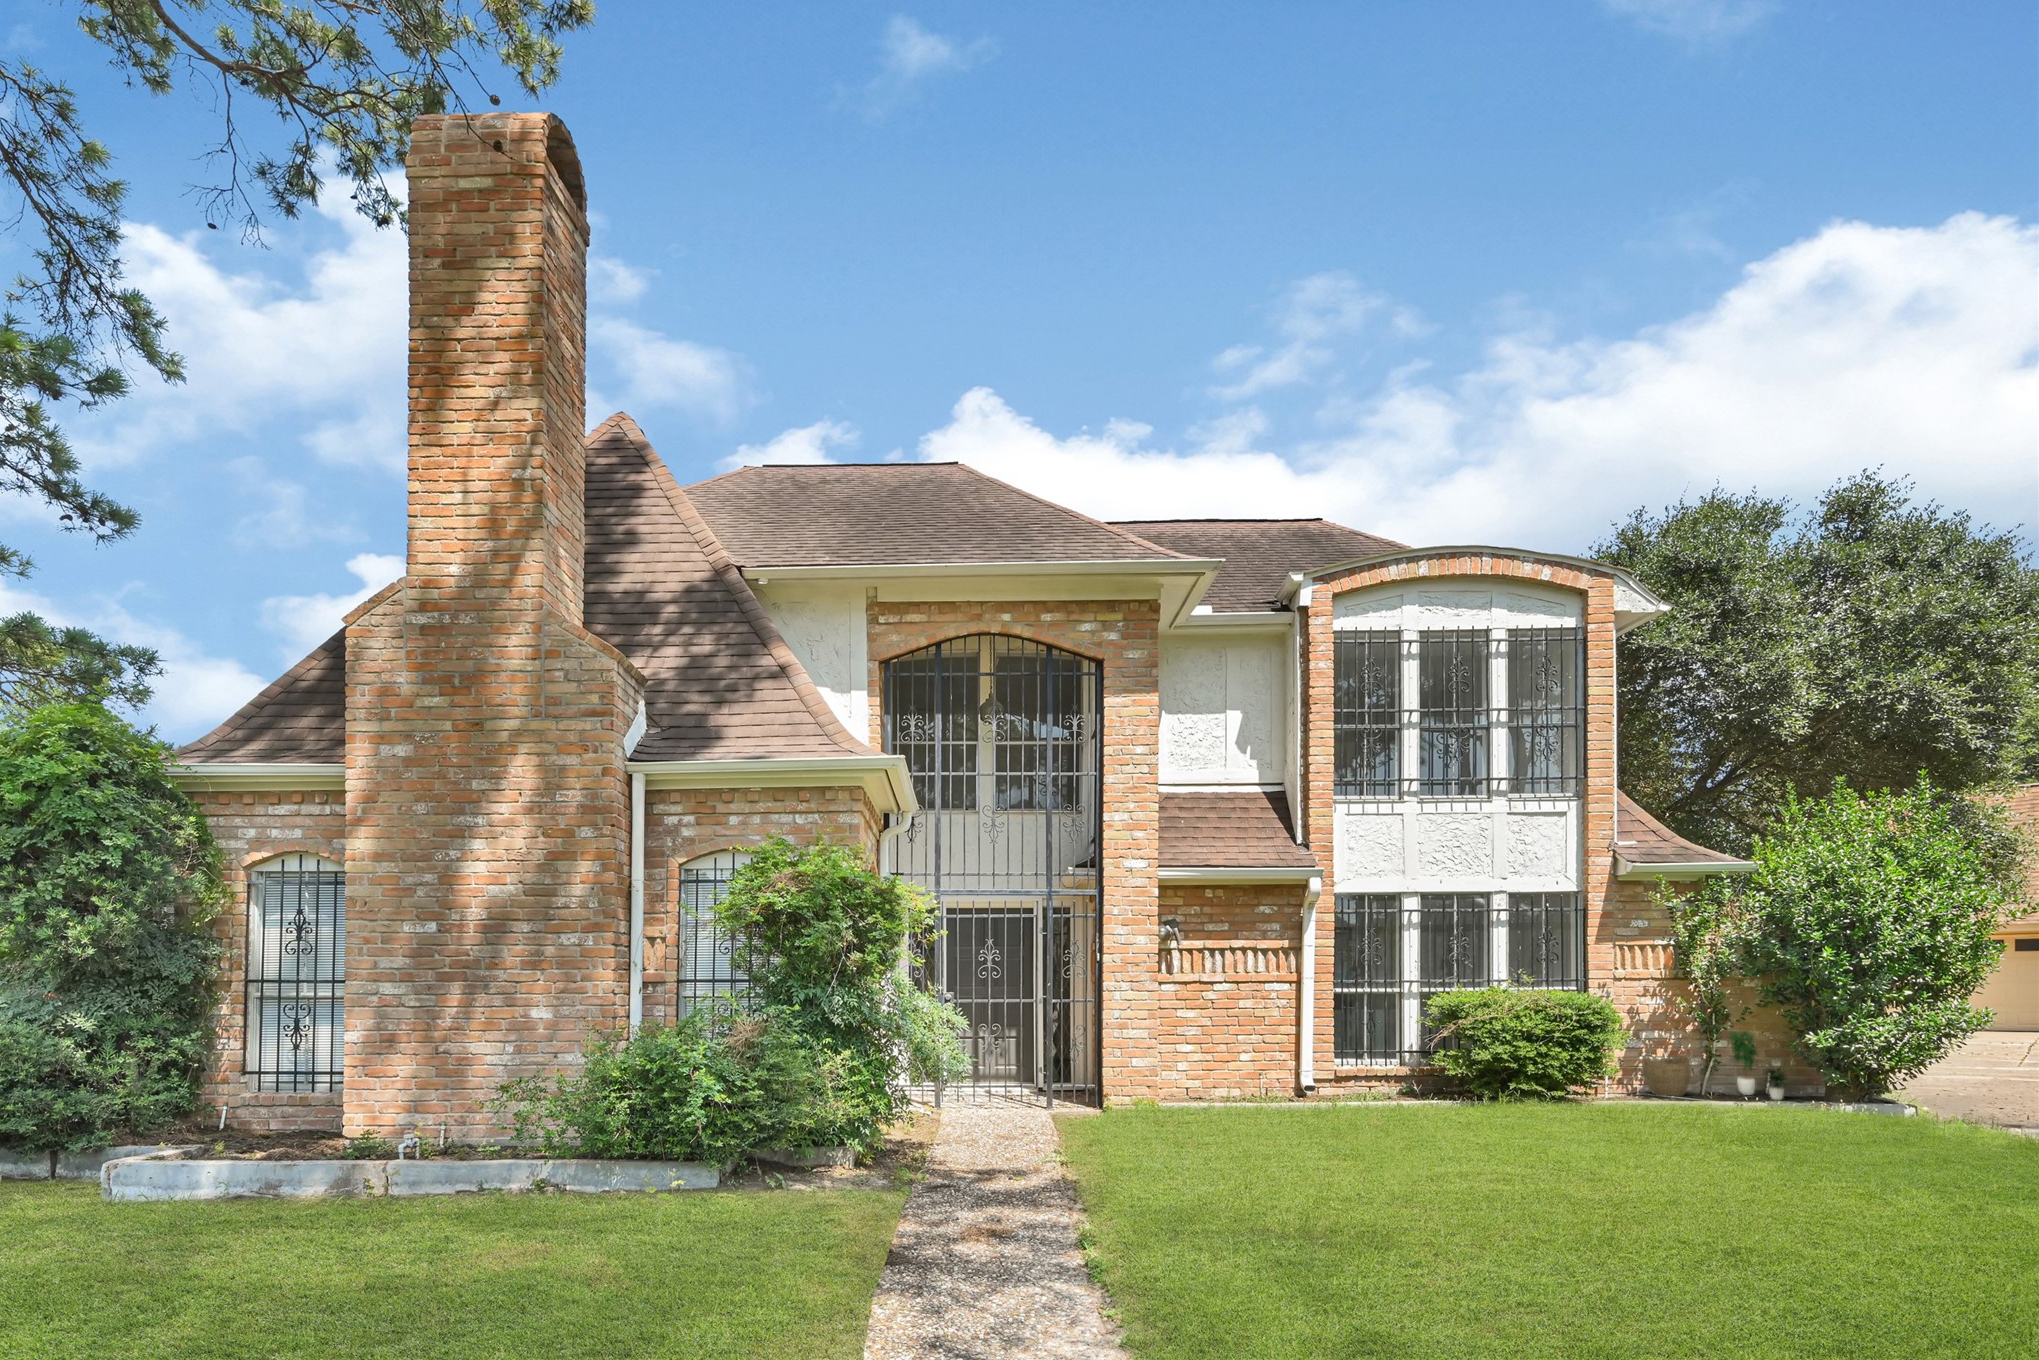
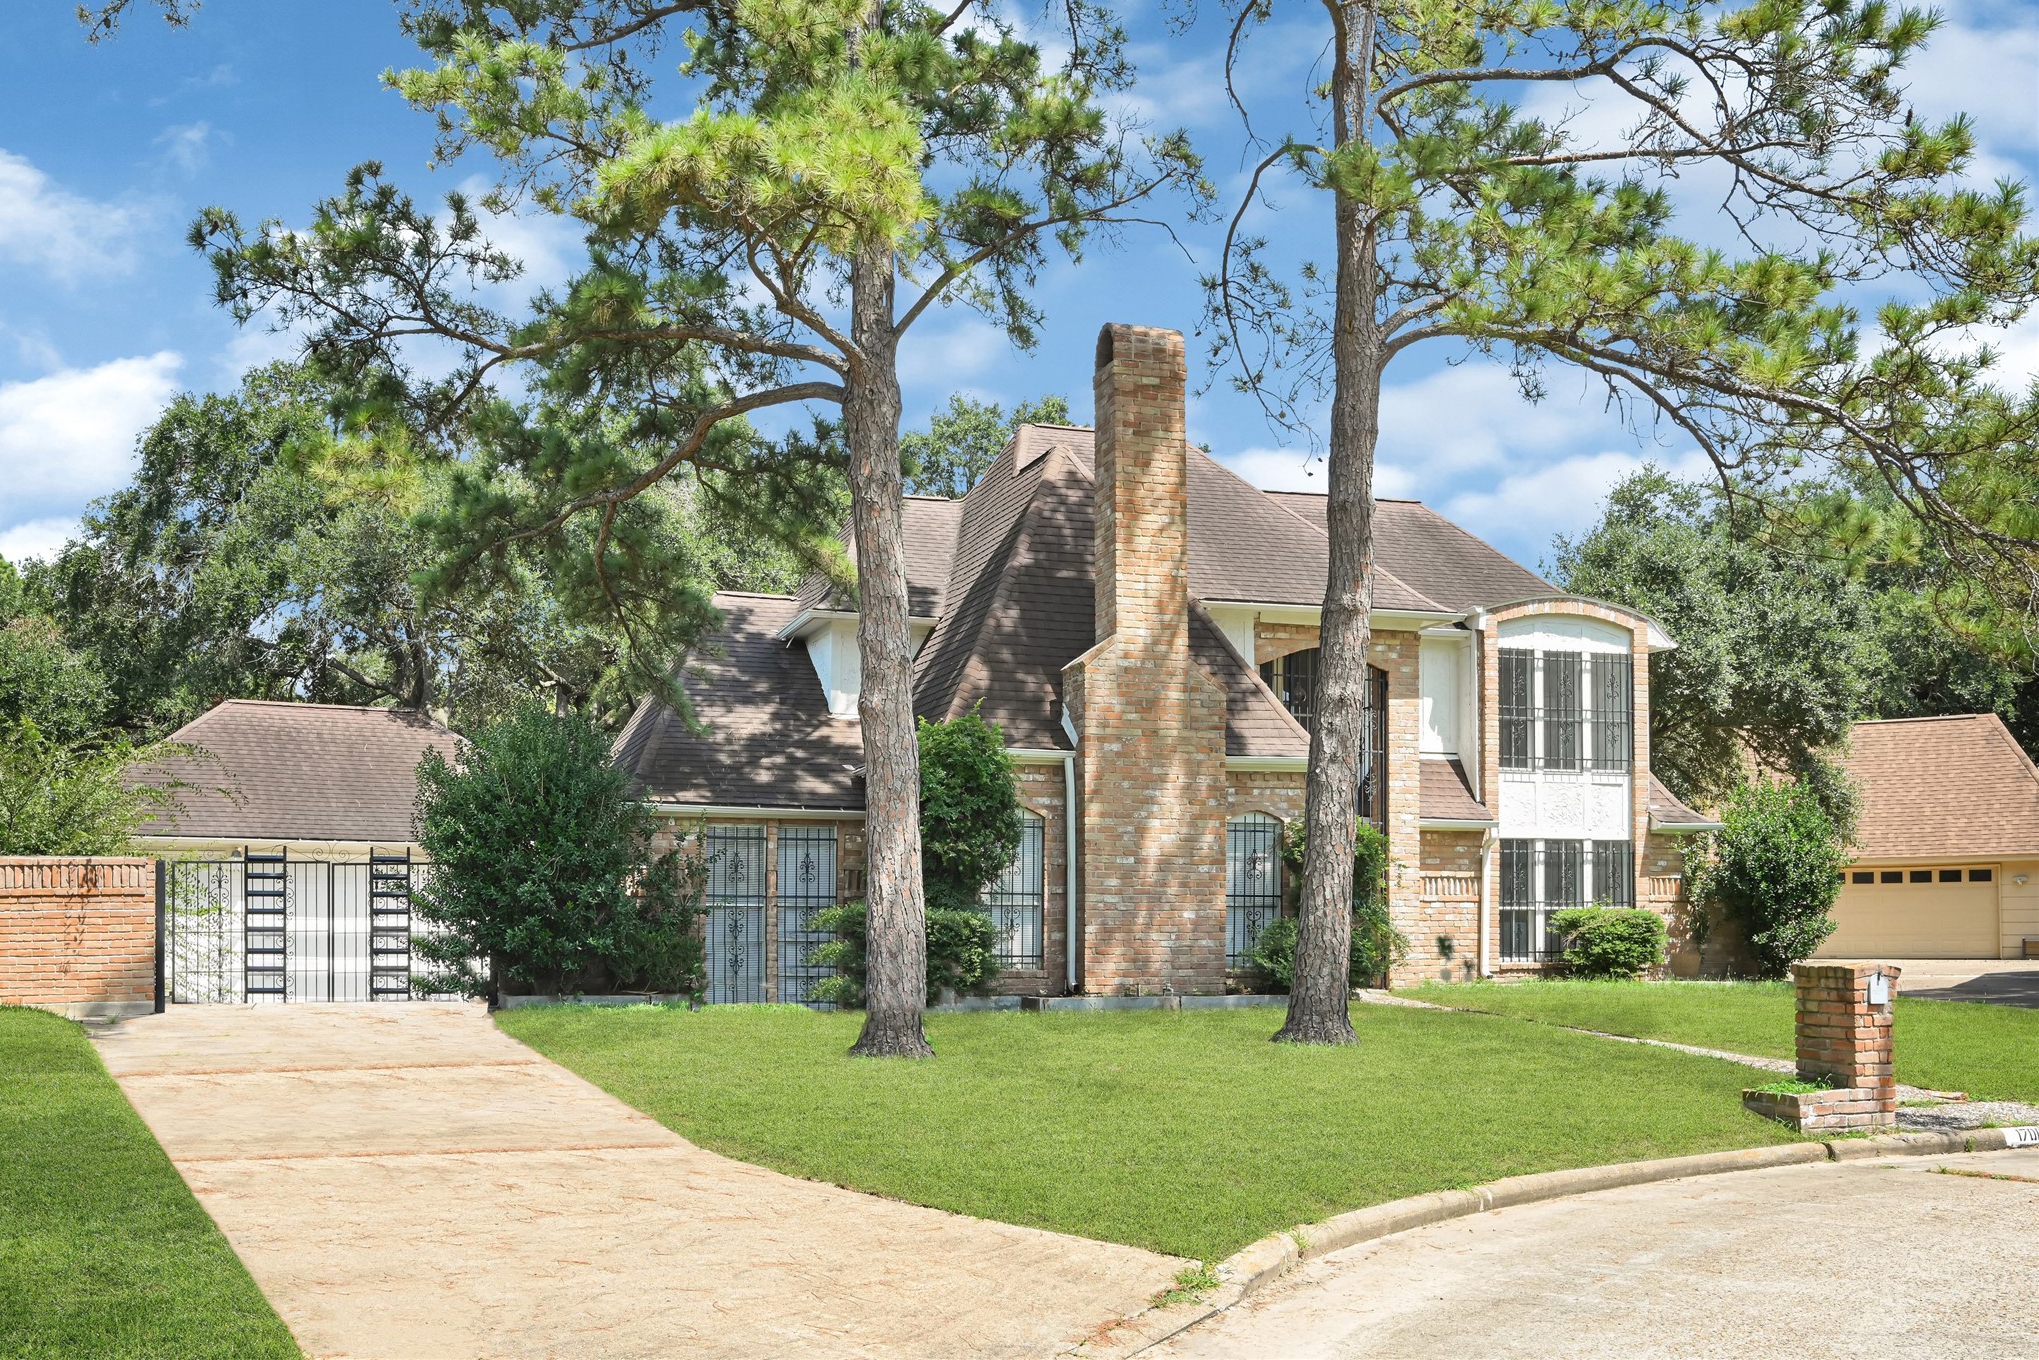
potted plant: present [1729,1031,1791,1100] -> present [1435,934,1477,982]

